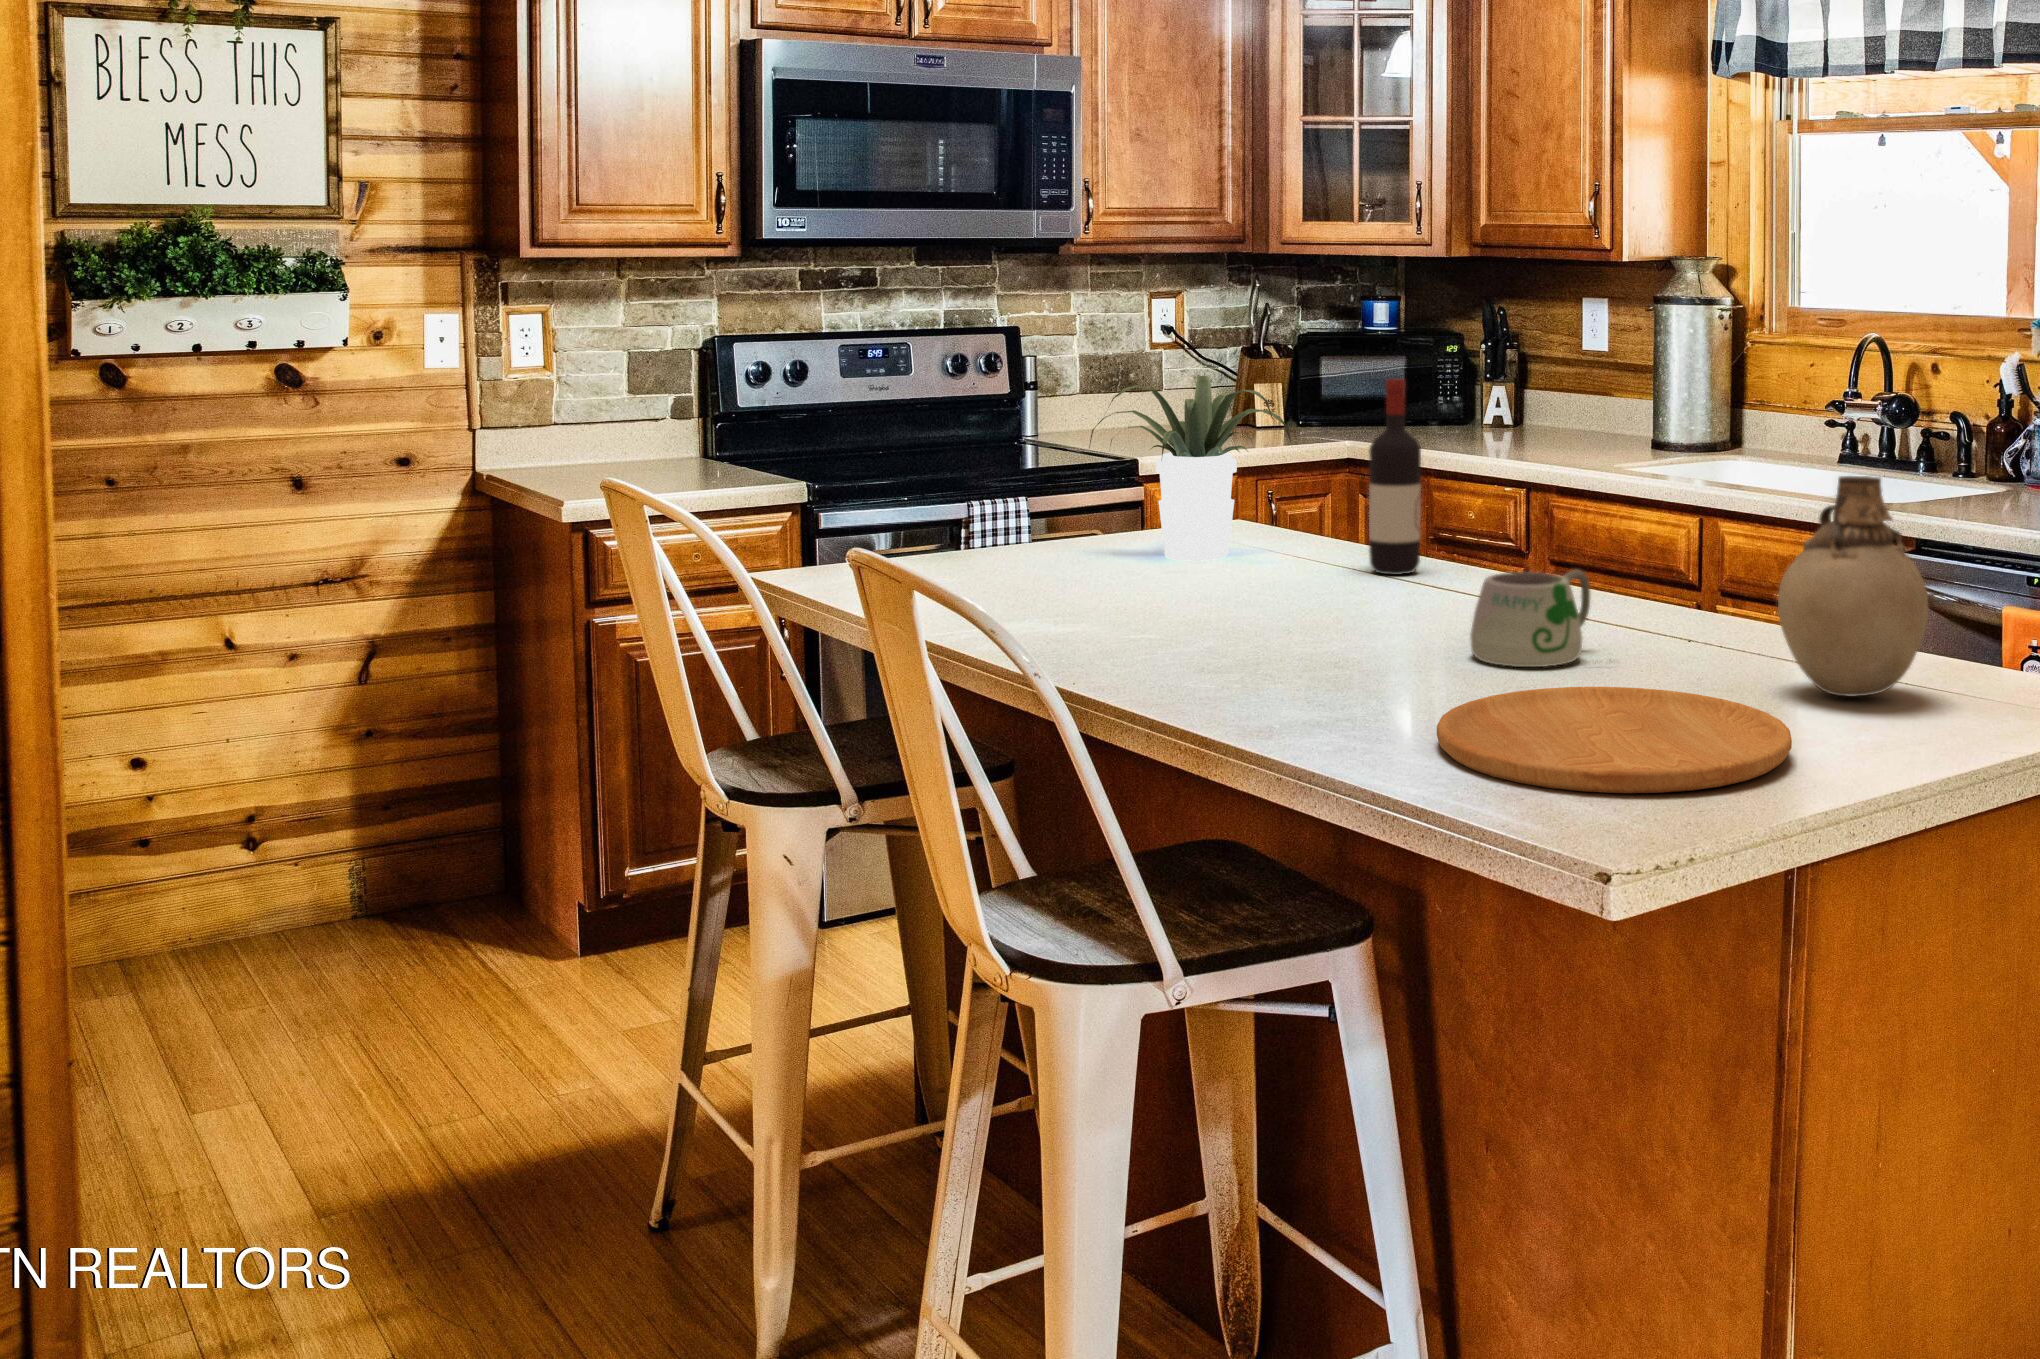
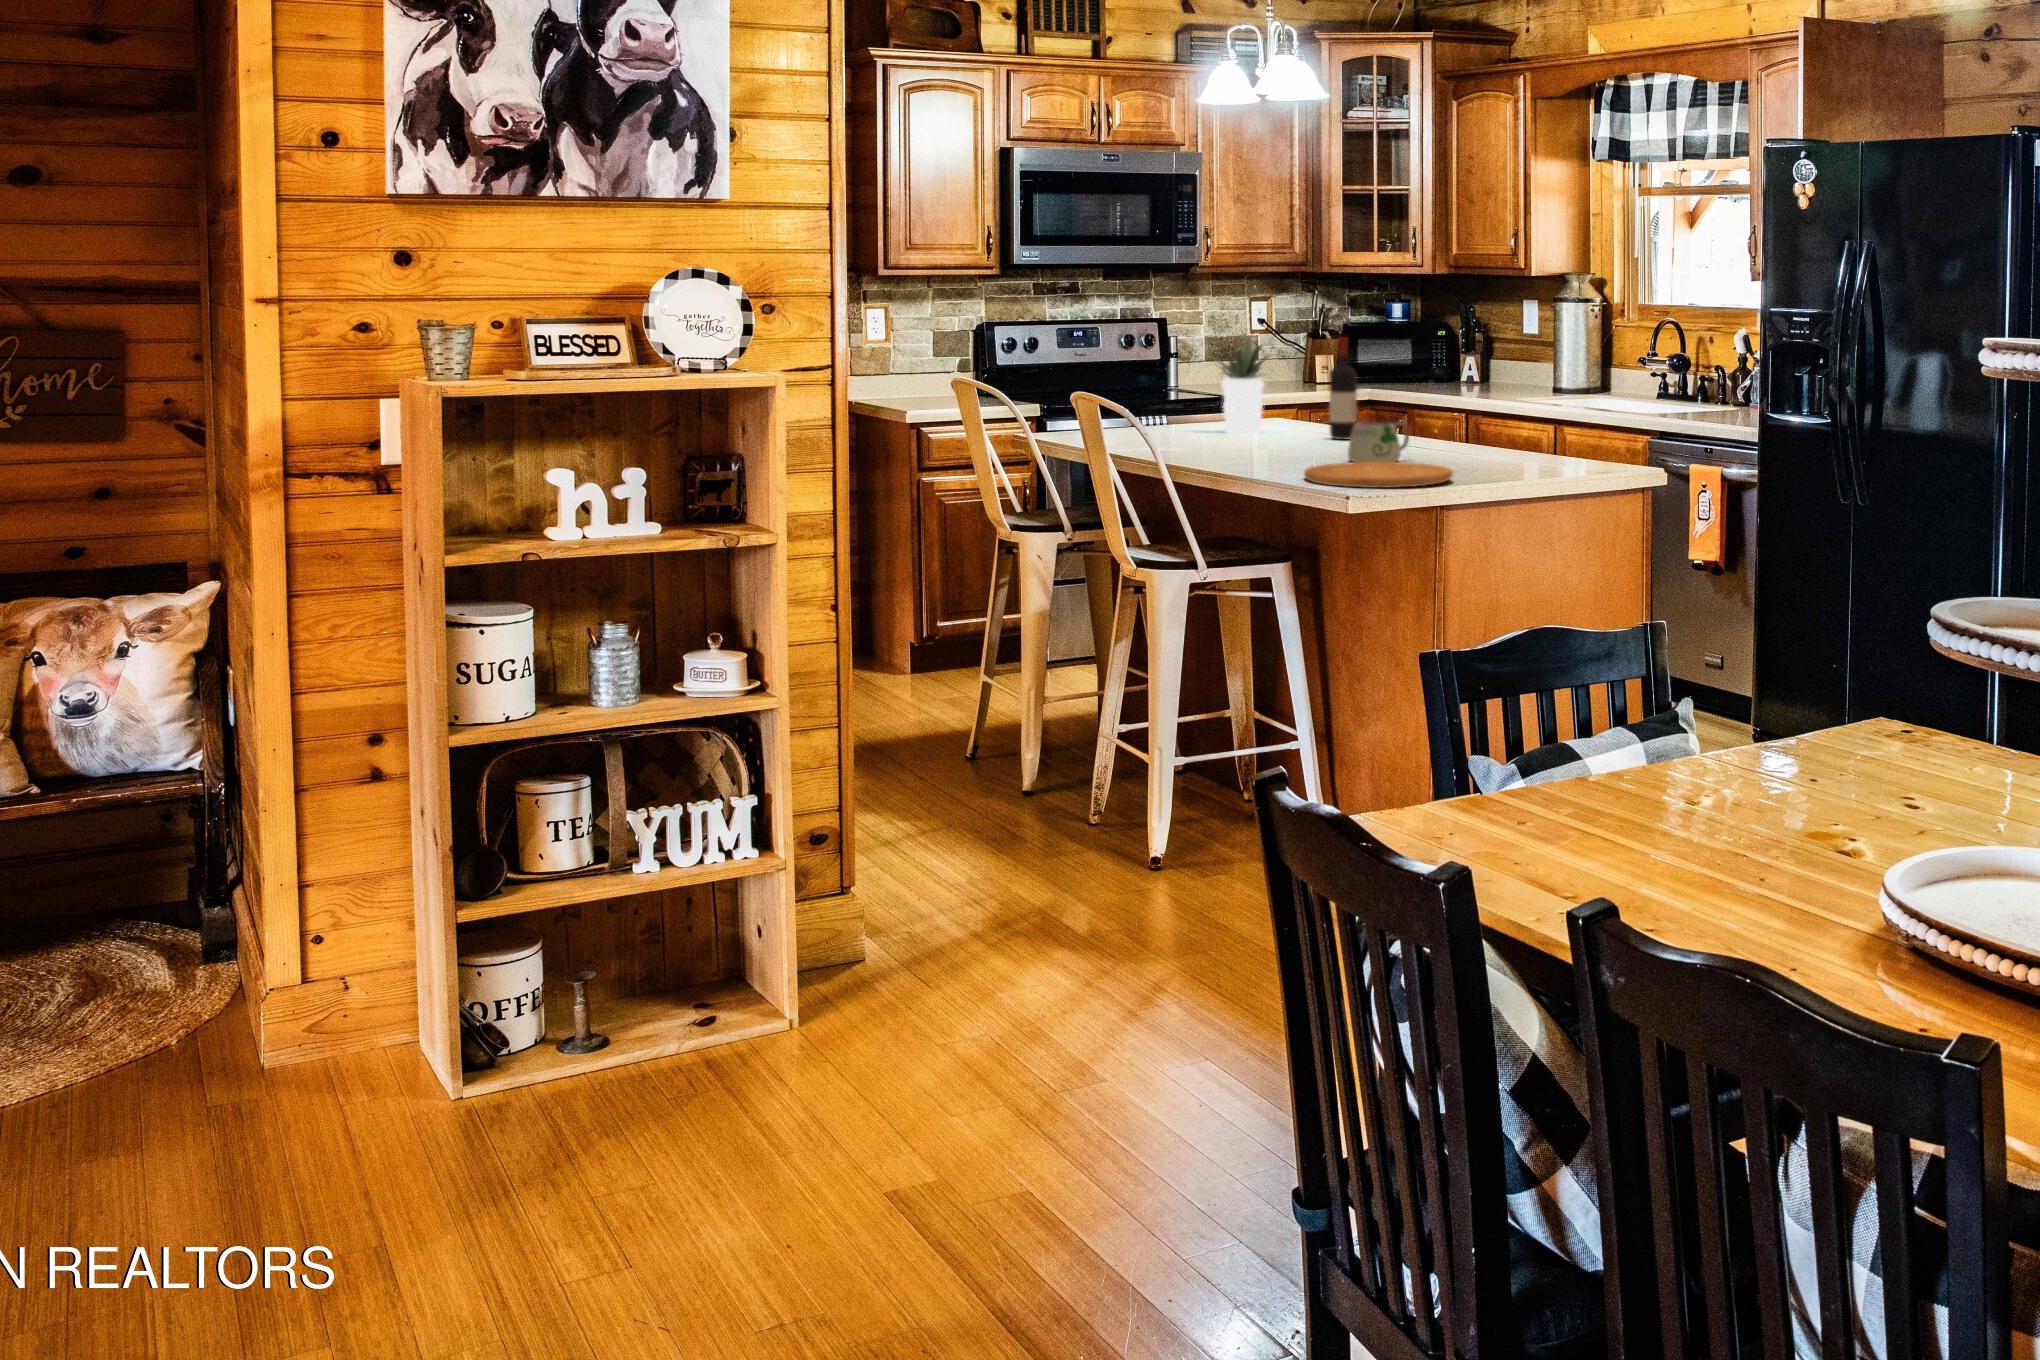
vase: present [1778,476,1928,697] -> none [1477,372,1544,472]

